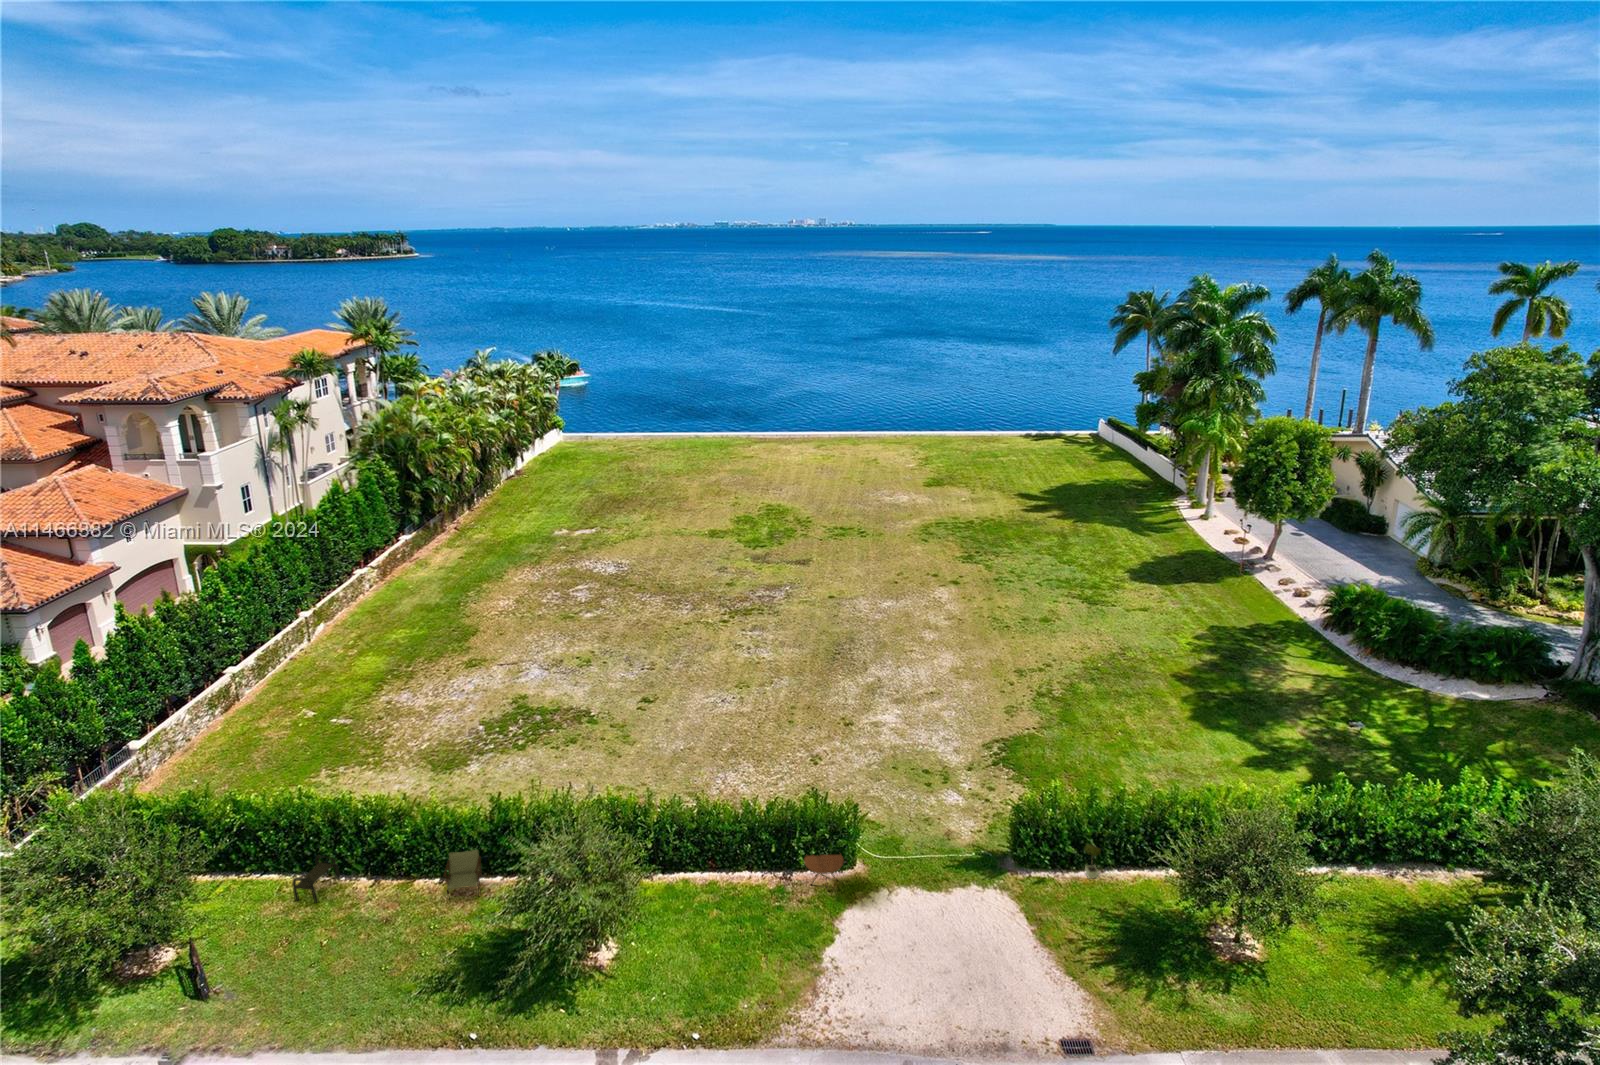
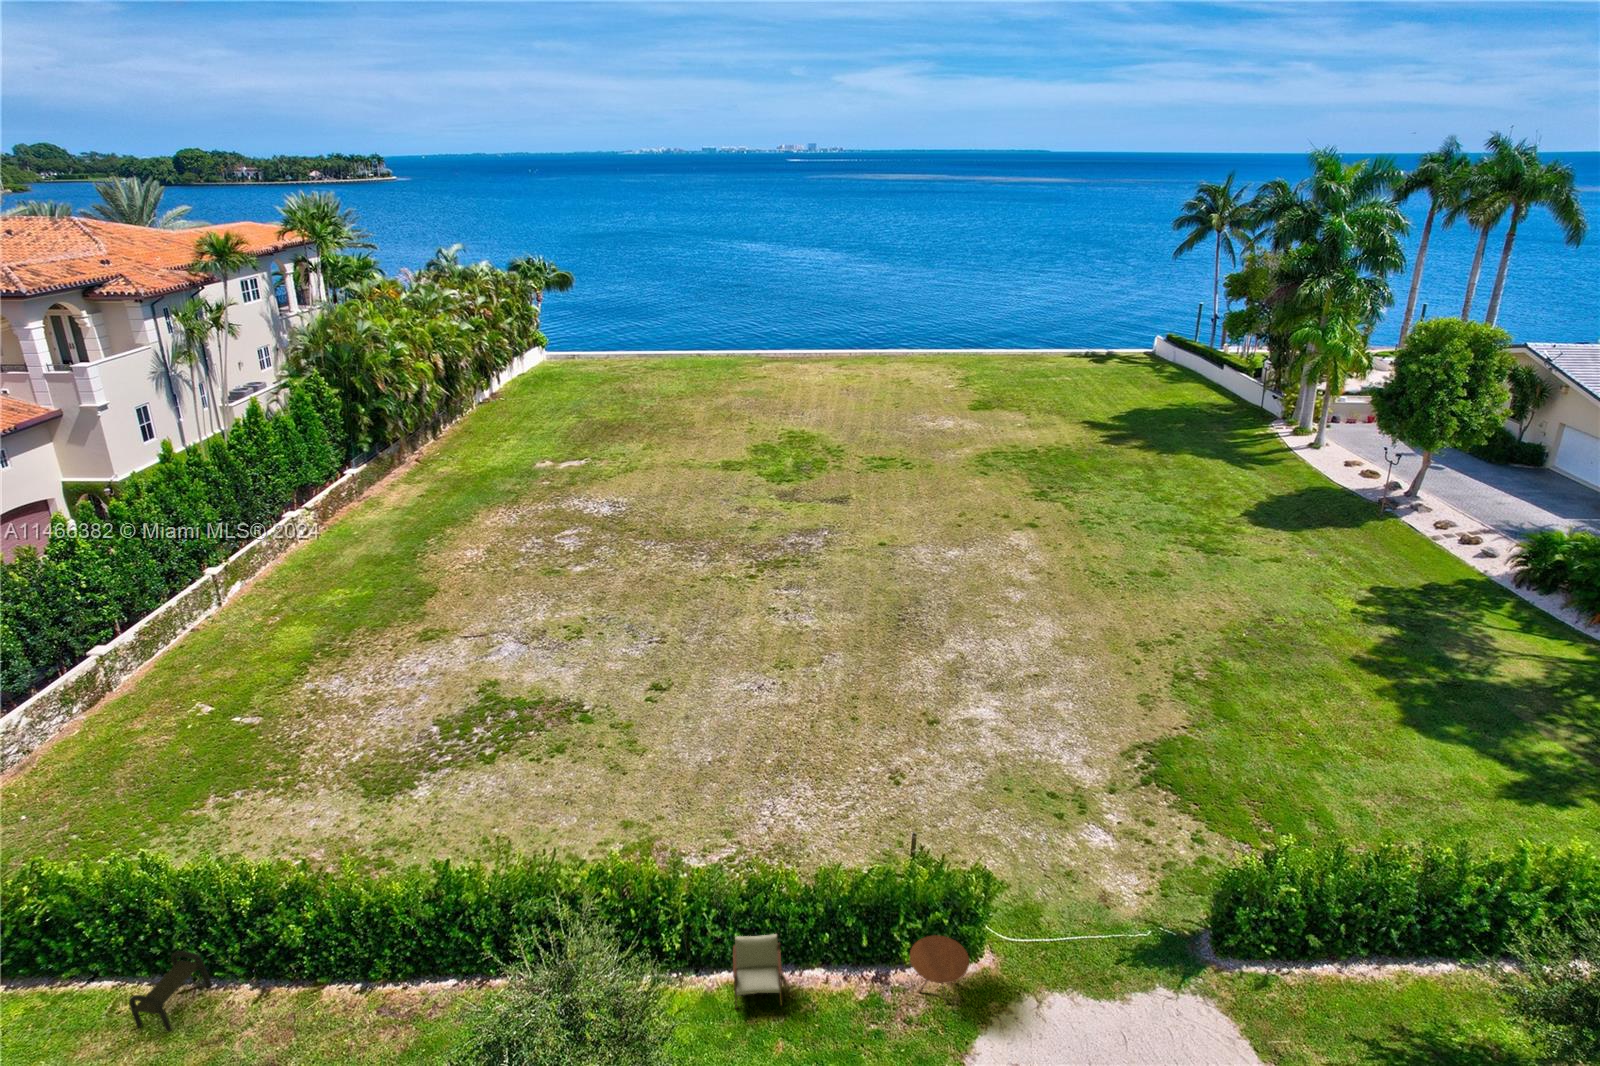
potted tree: present [1084,844,1101,879] -> none [1322,930,1354,980]
lounge chair: present [444,850,484,899] -> present [733,934,782,1009]

